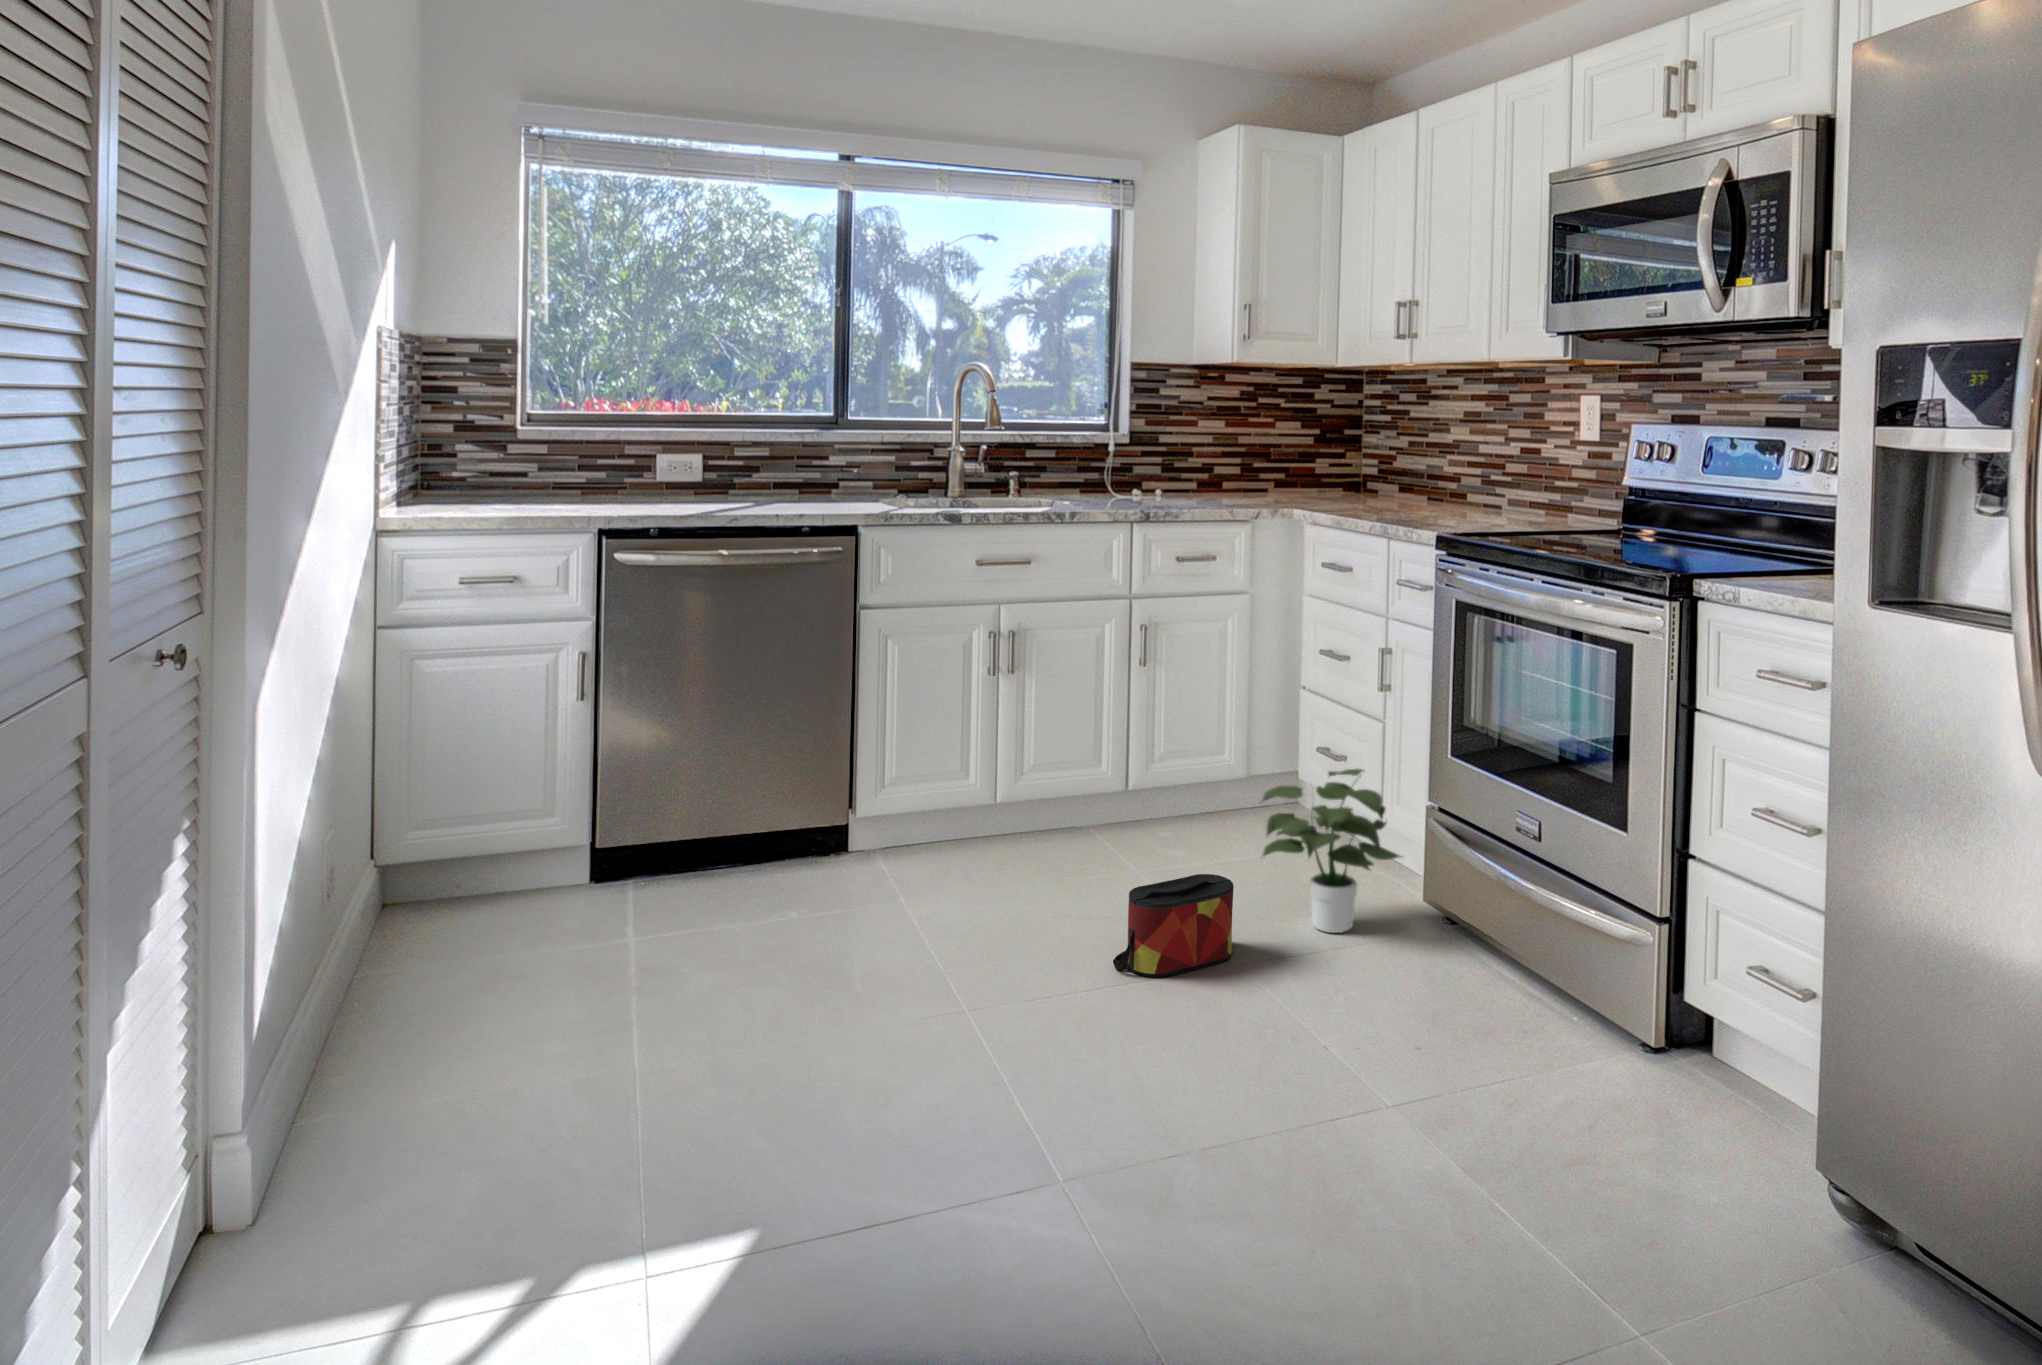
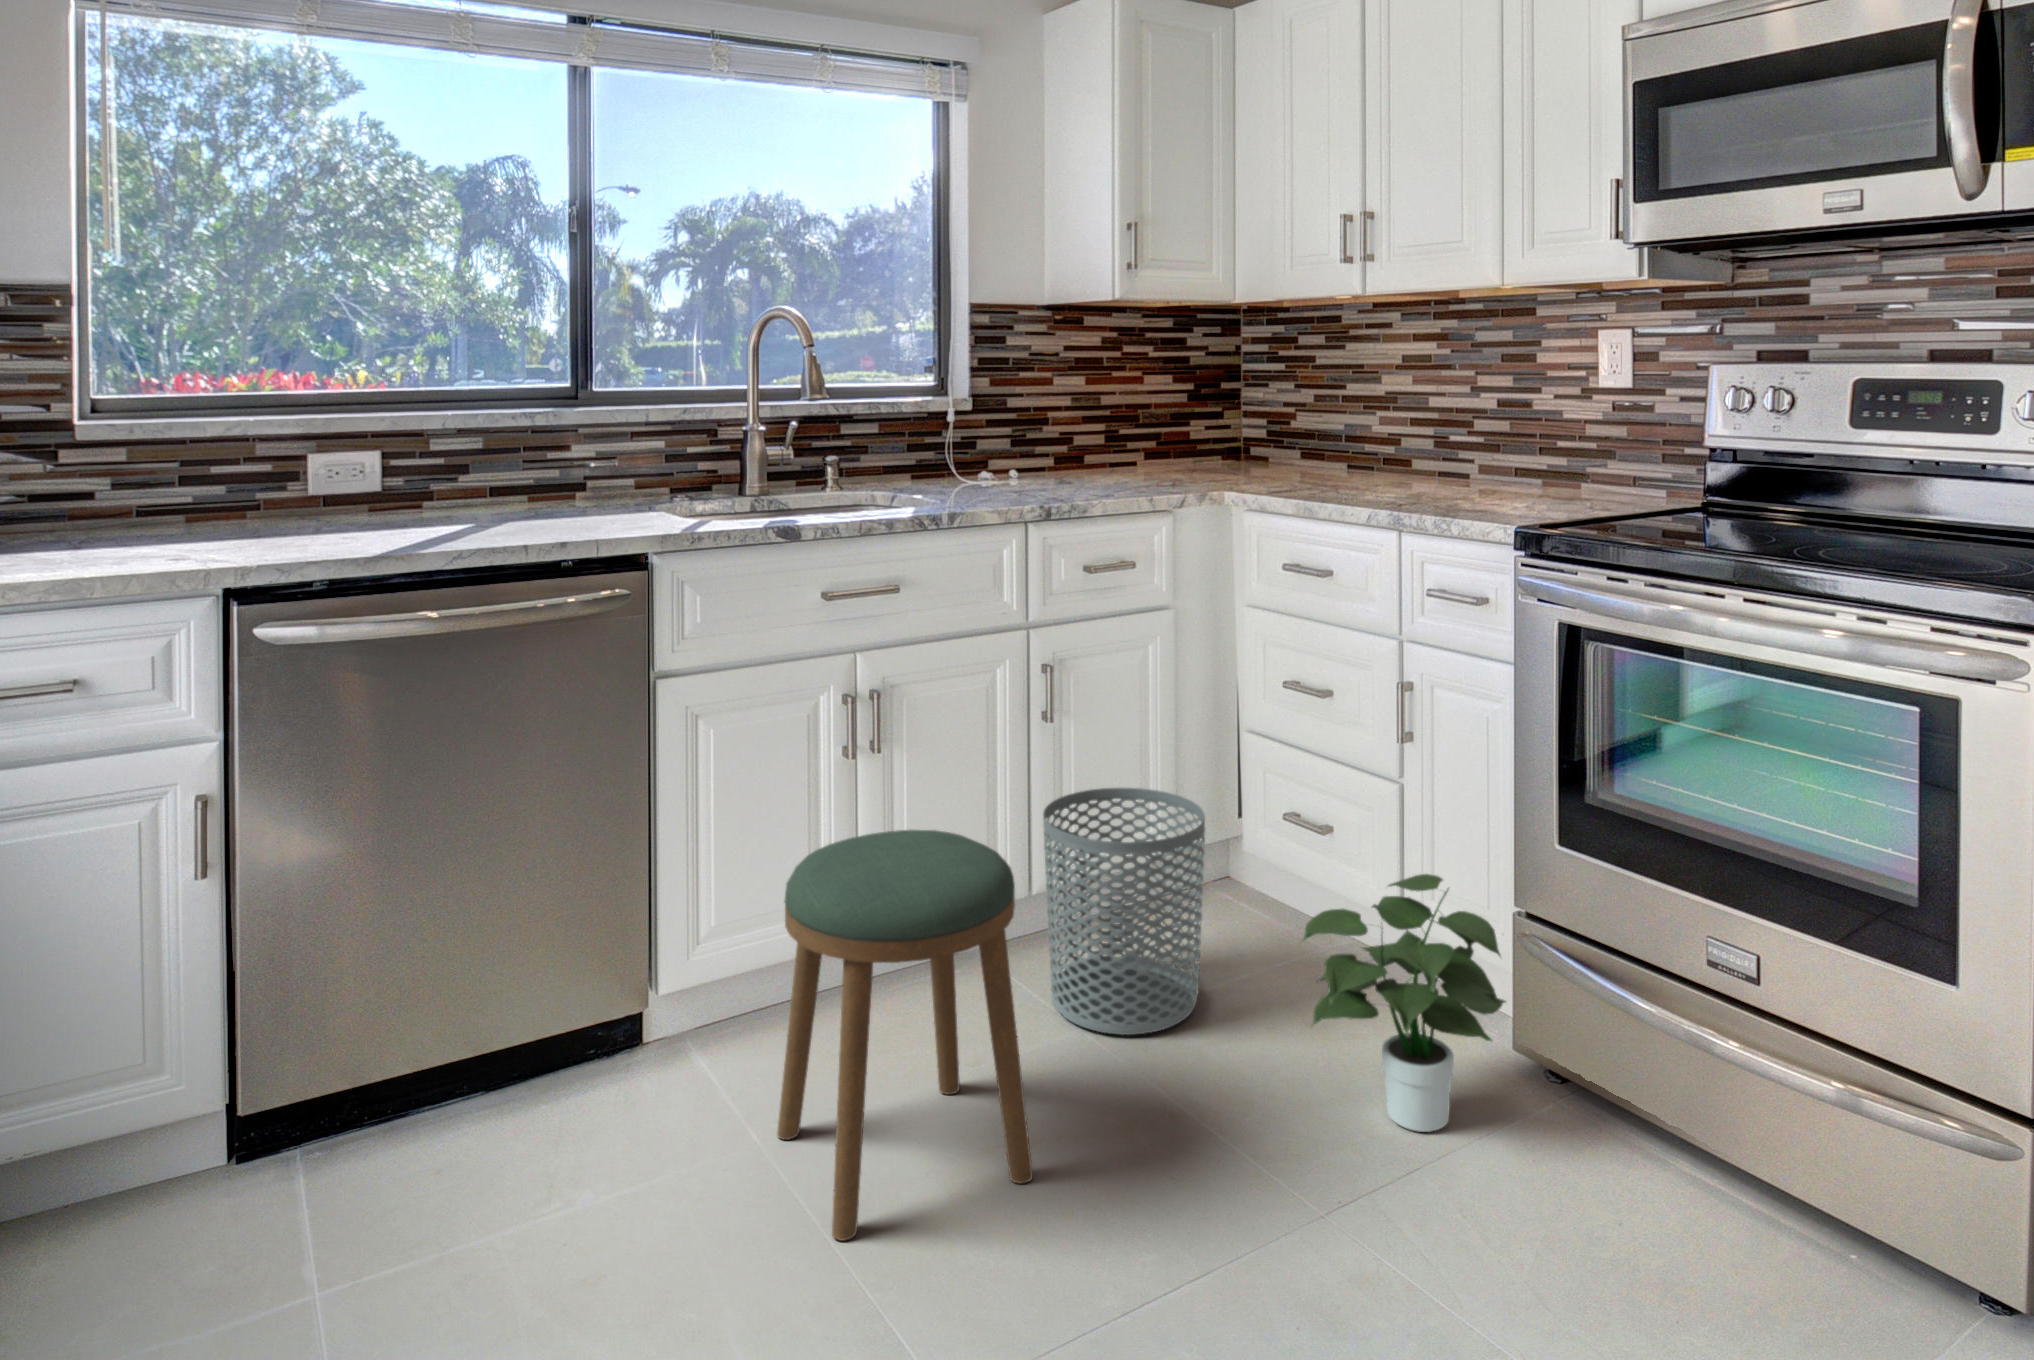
stool: none [914,711,1065,942] -> present [777,830,1033,1241]
waste bin: none [1120,712,1233,873] -> present [1043,788,1205,1035]
bag: present [1113,874,1234,977] -> none [1152,1074,1314,1276]

